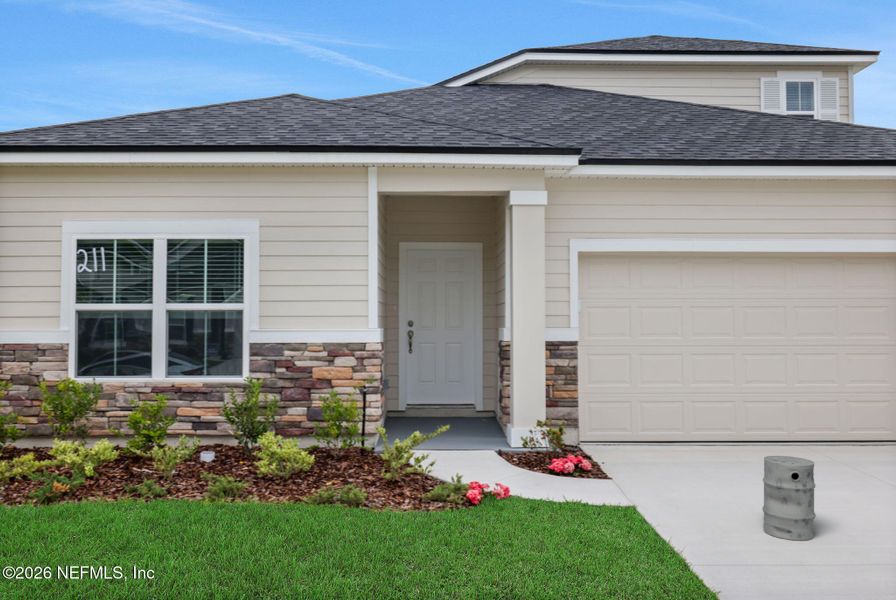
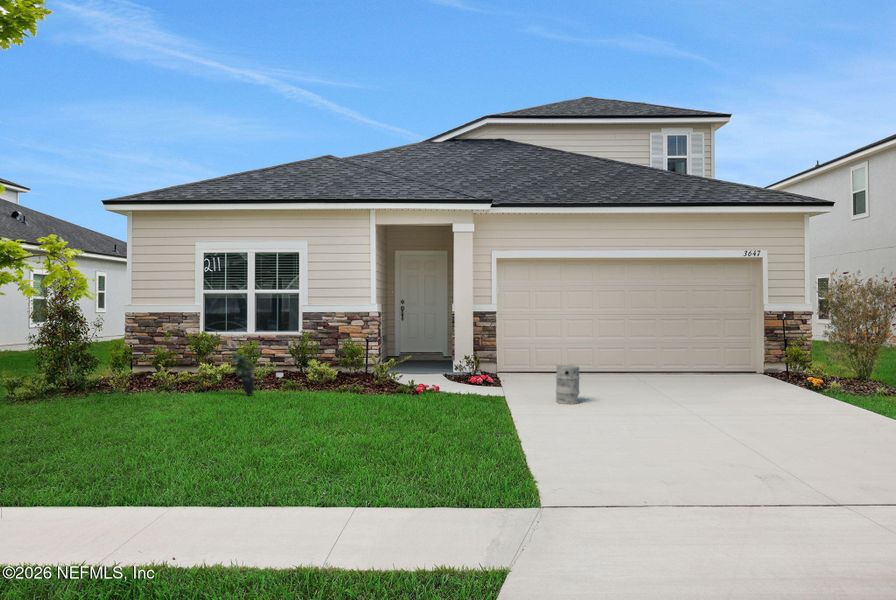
potted plant: none [84,435,151,536] -> present [230,351,256,396]

